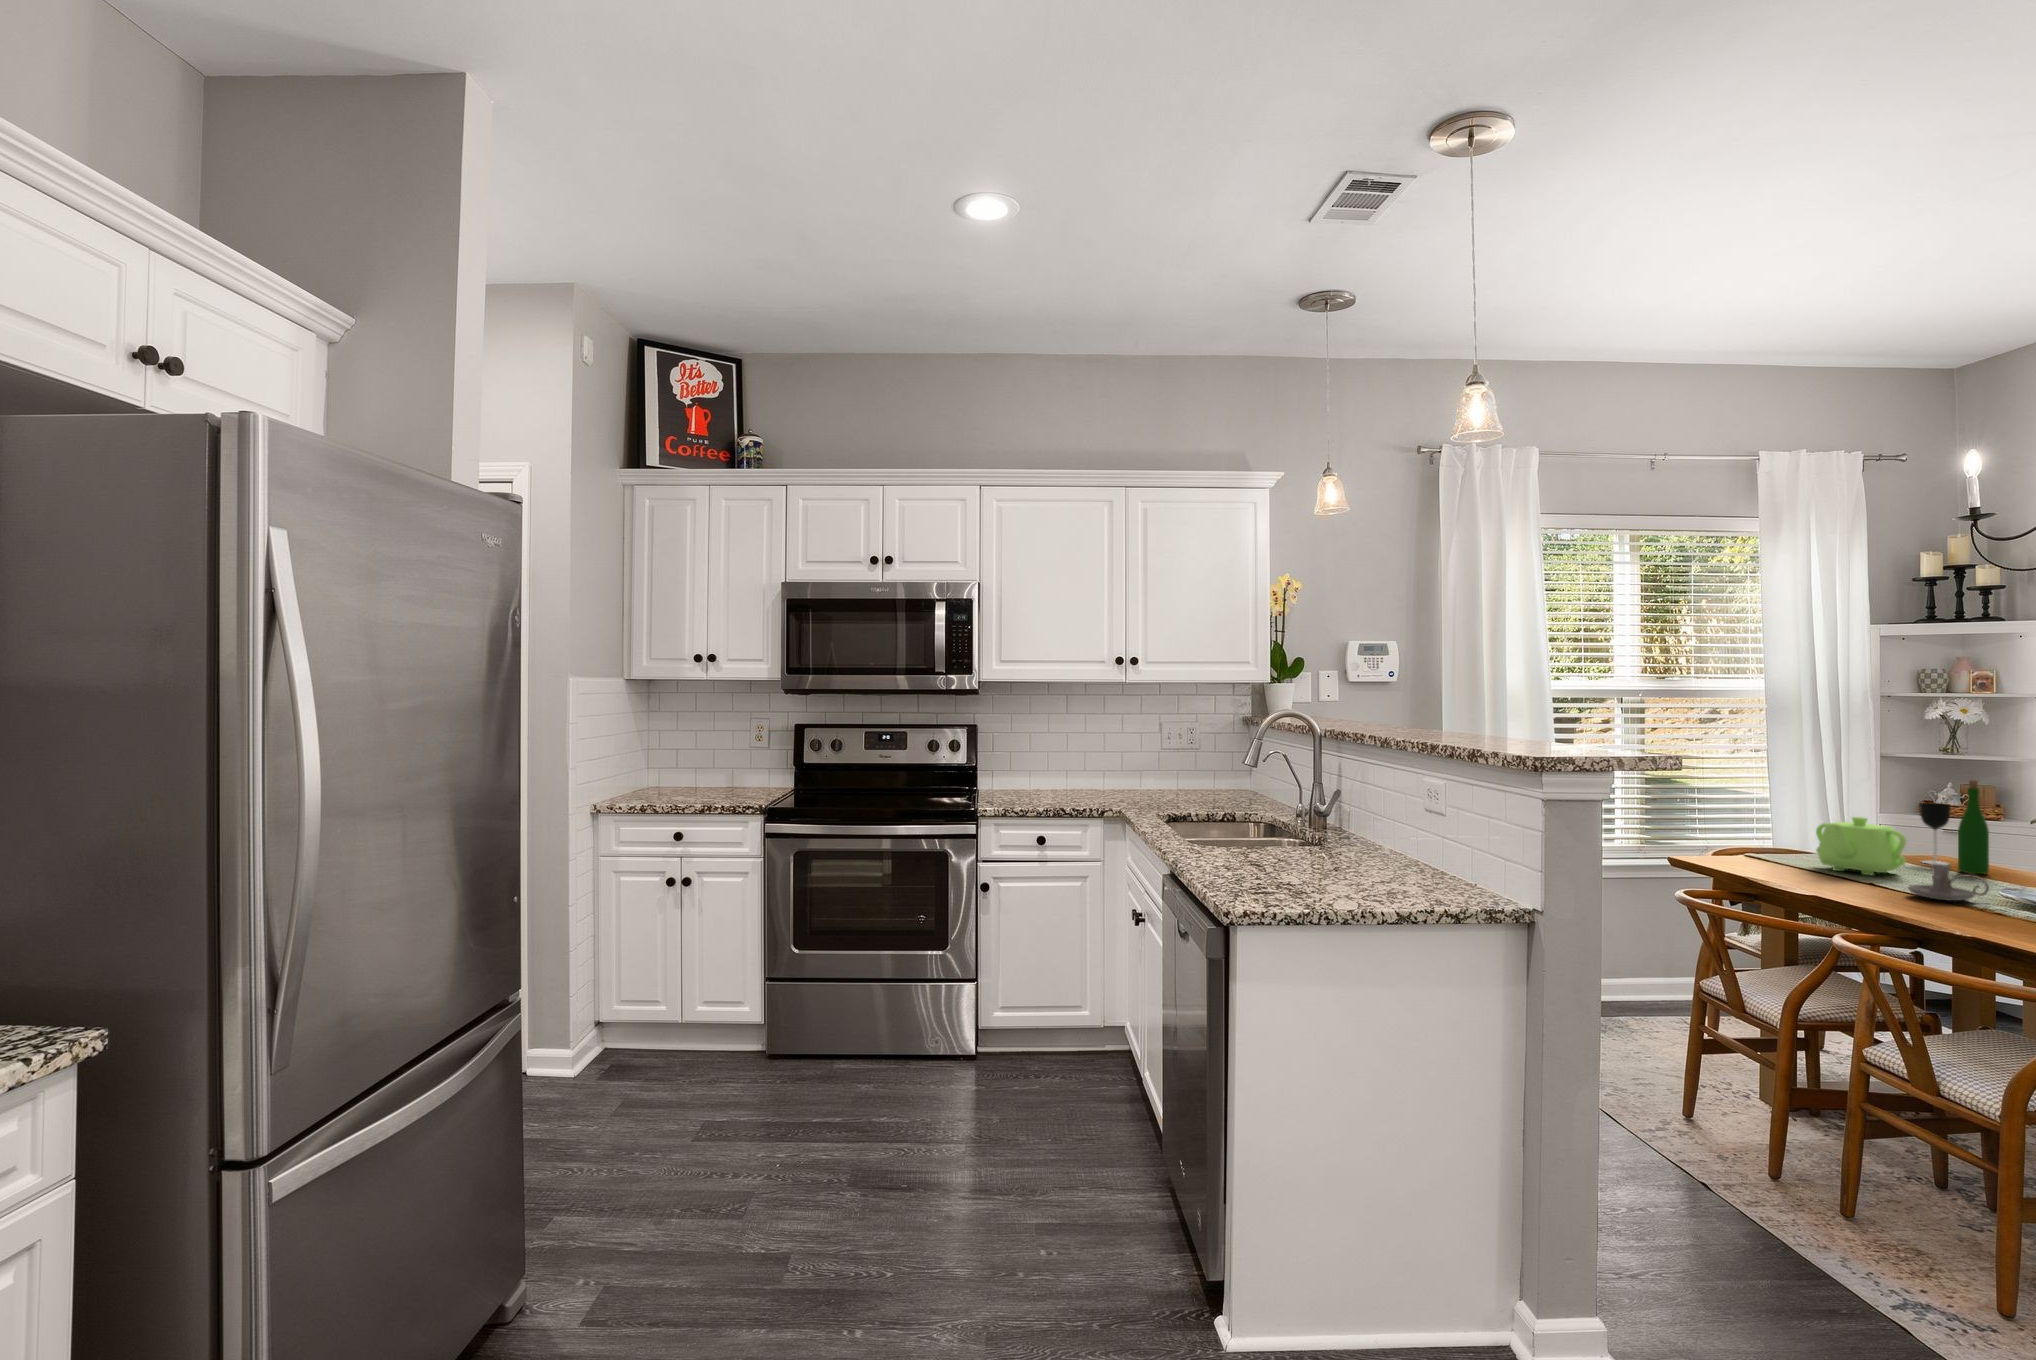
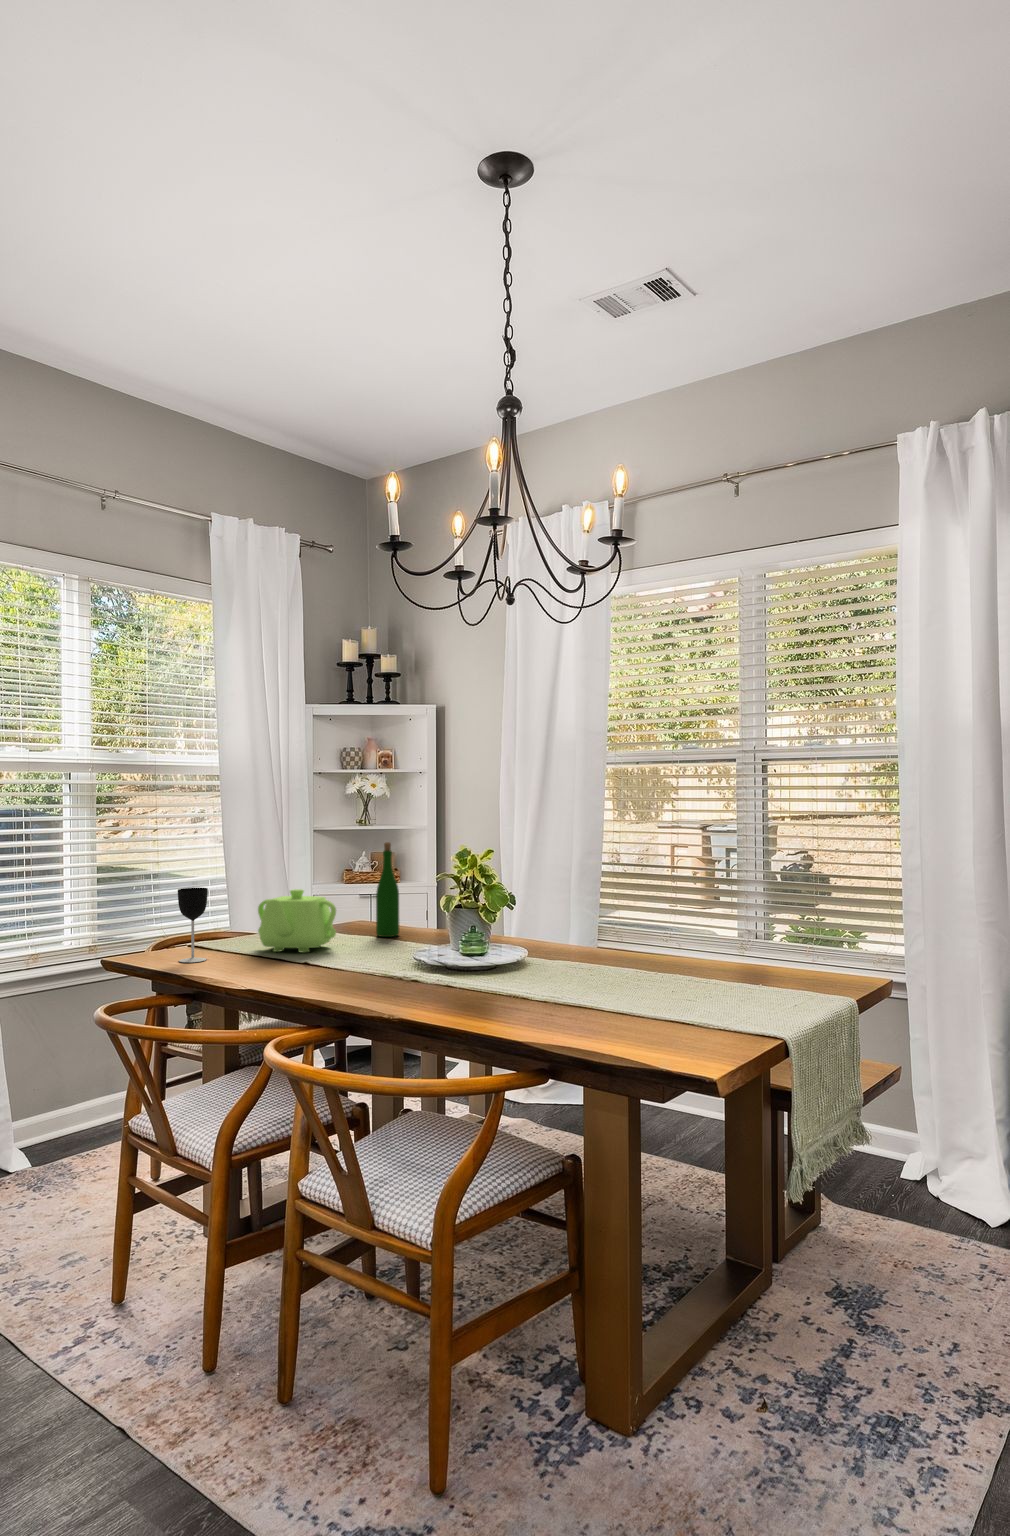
wine glass: present [1919,802,1951,865] -> present [178,888,208,962]
candle holder: present [1908,864,1989,901] -> none [339,933,405,972]

